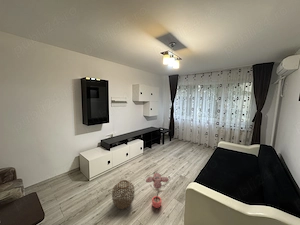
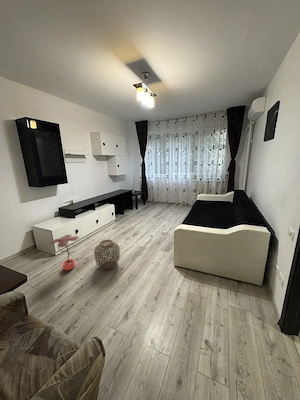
potted plant: present [146,173,169,208] -> present [51,235,79,270]

